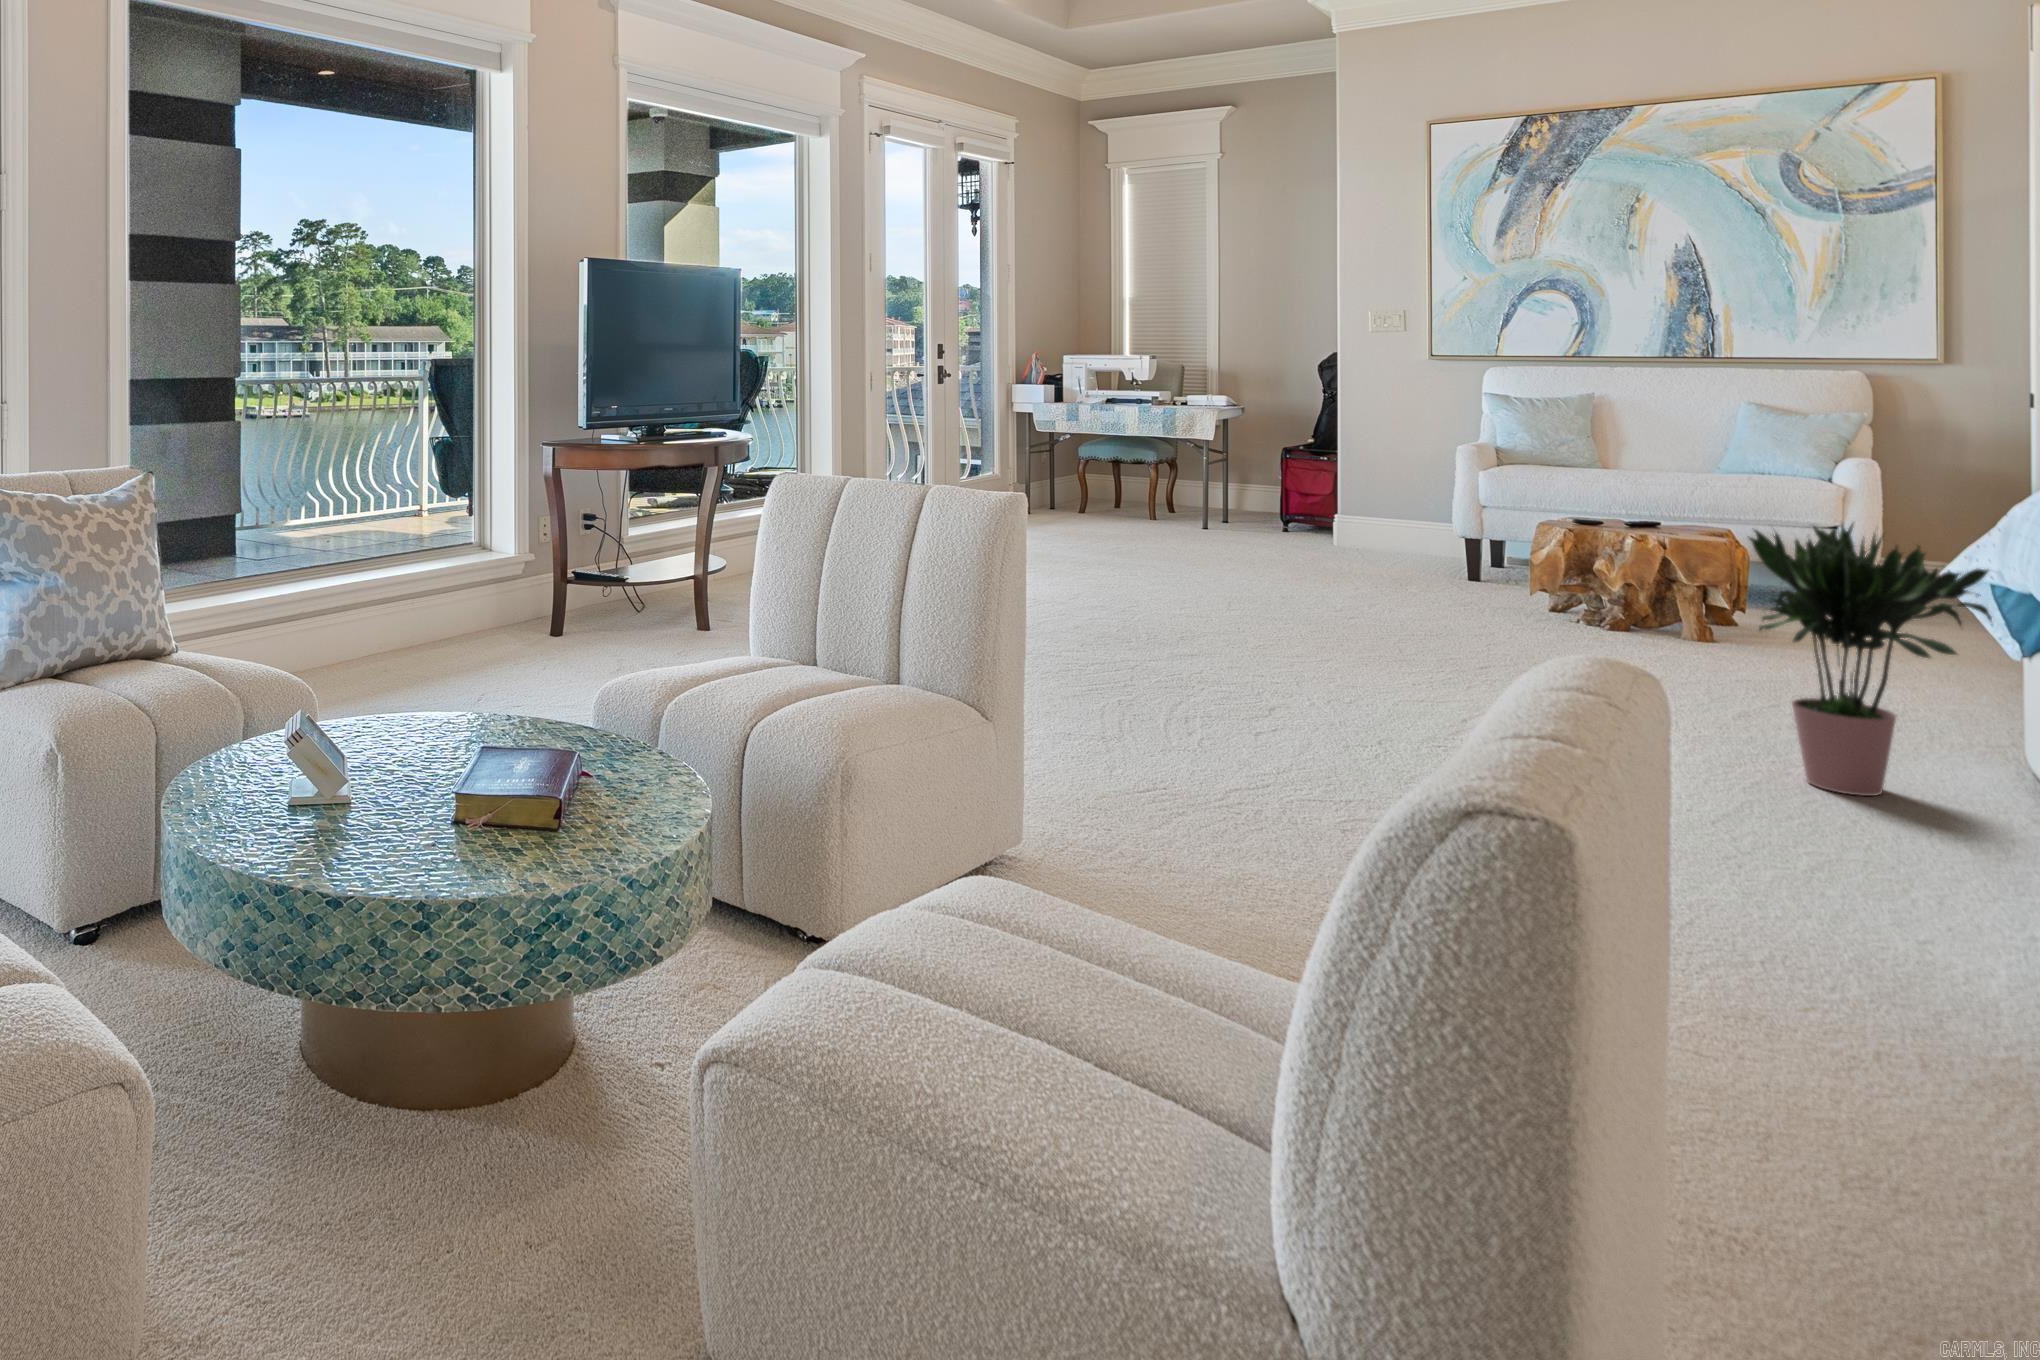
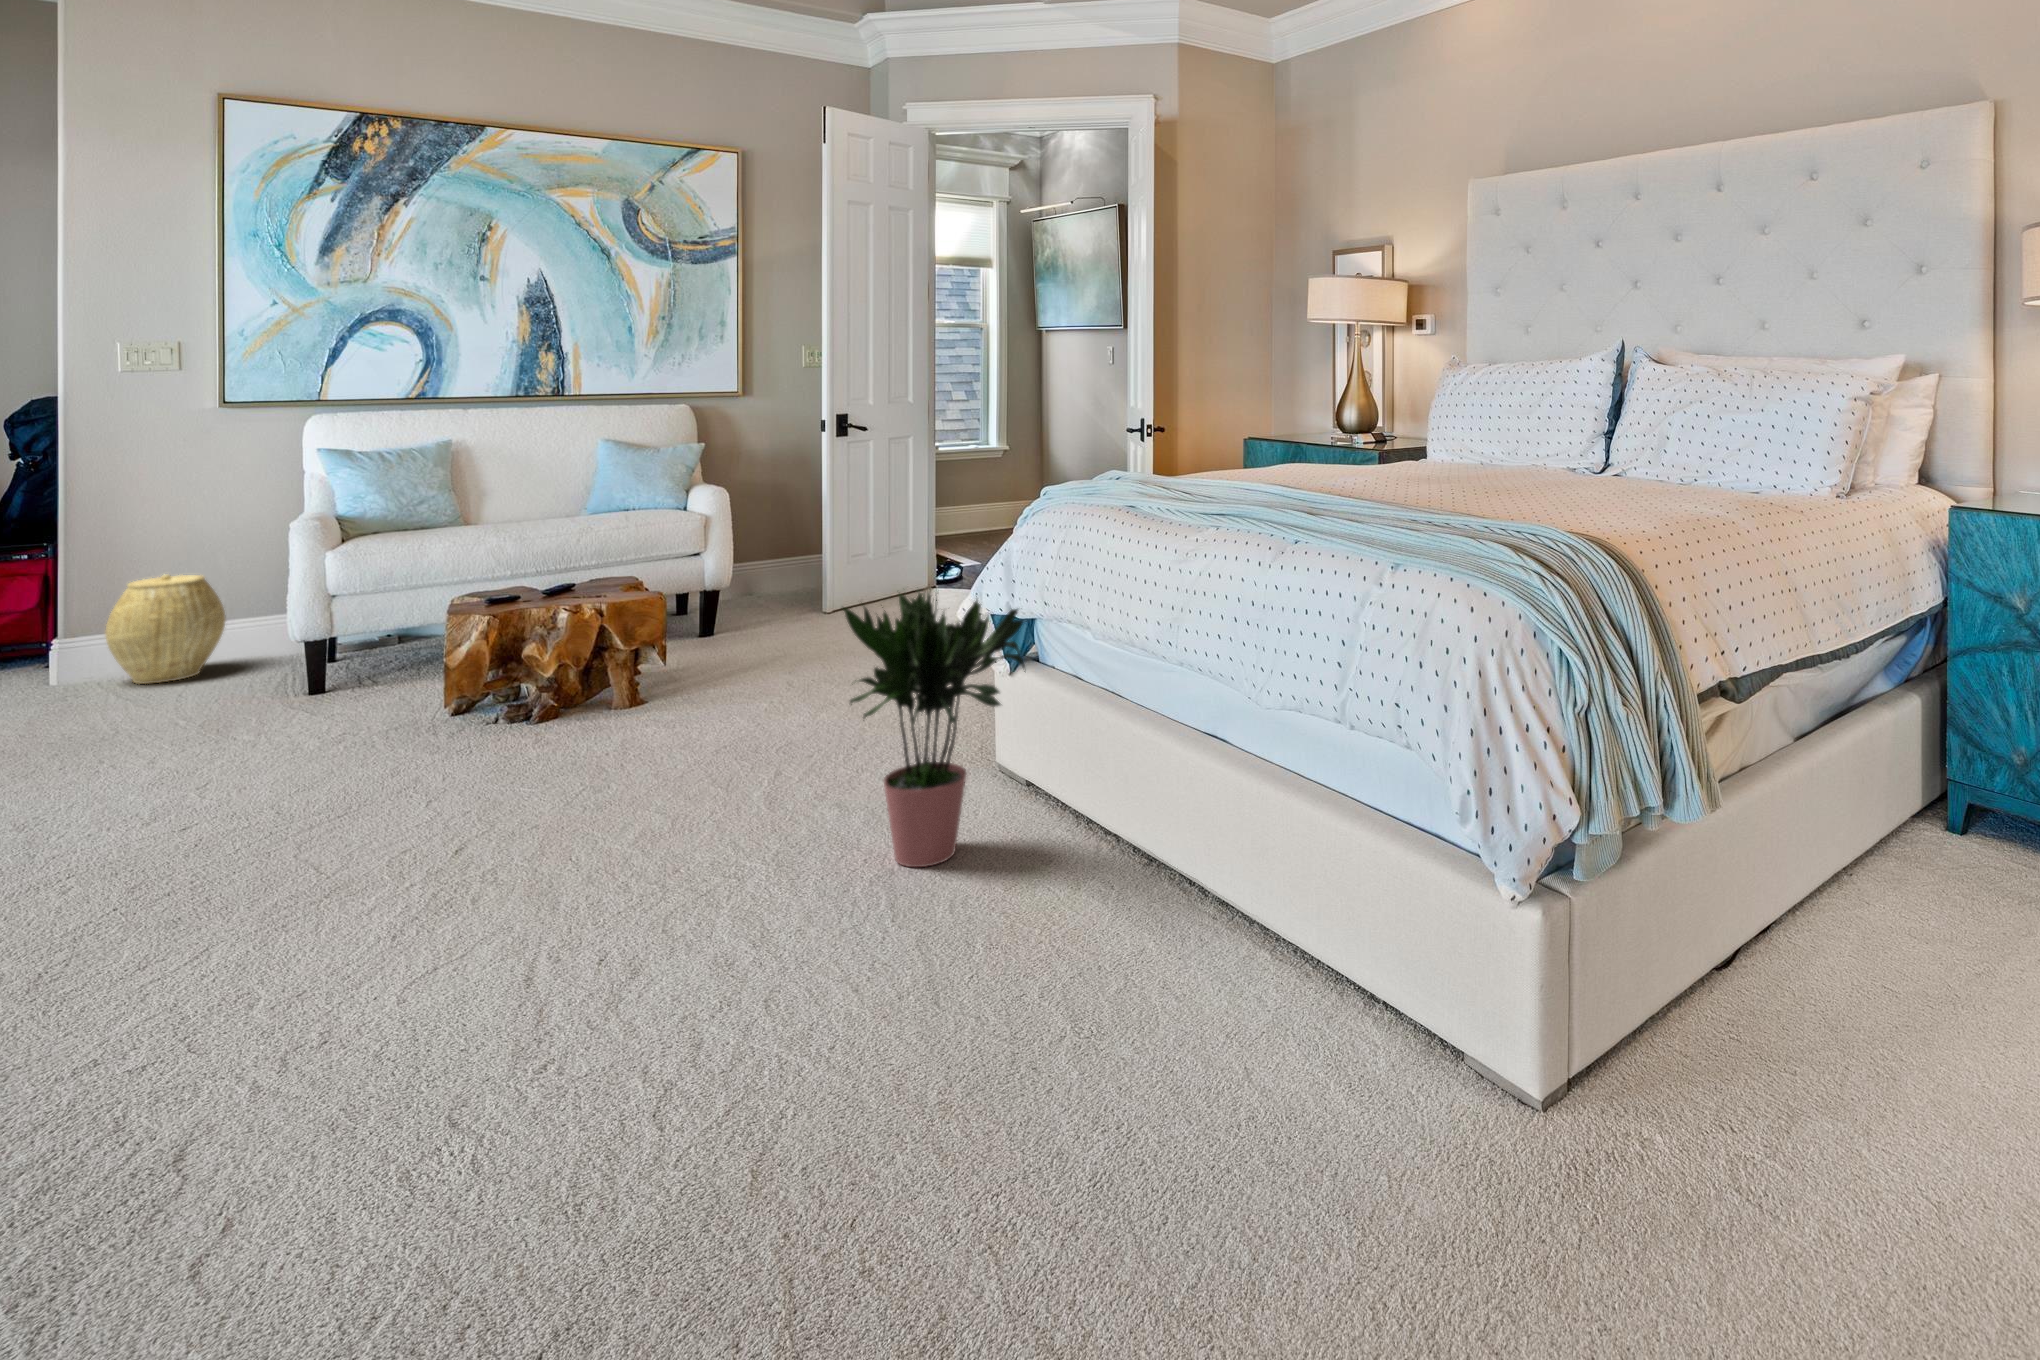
woven basket: none [1356,478,1428,556] -> present [105,574,225,684]

